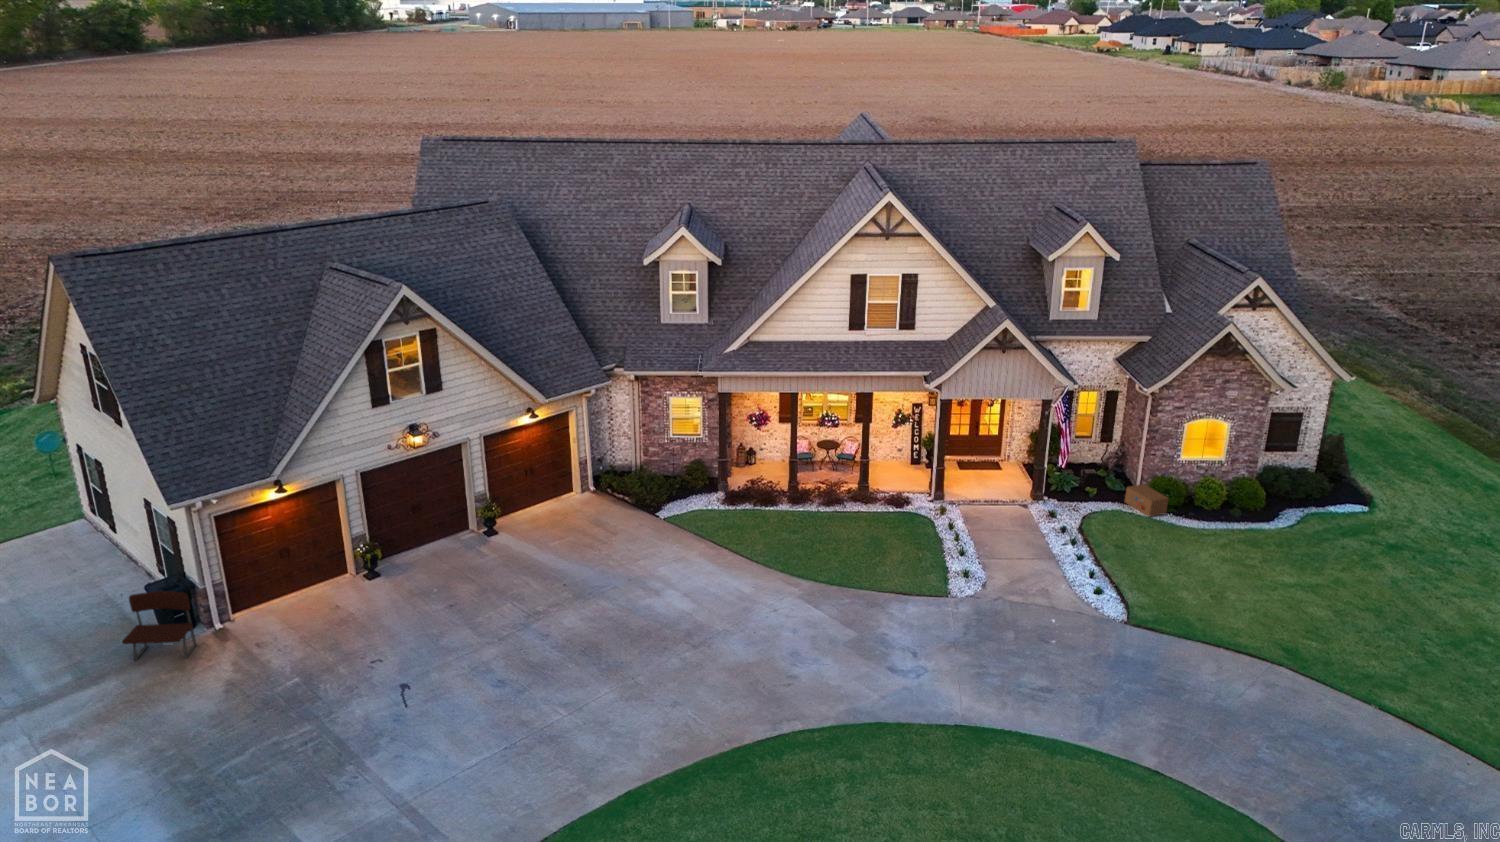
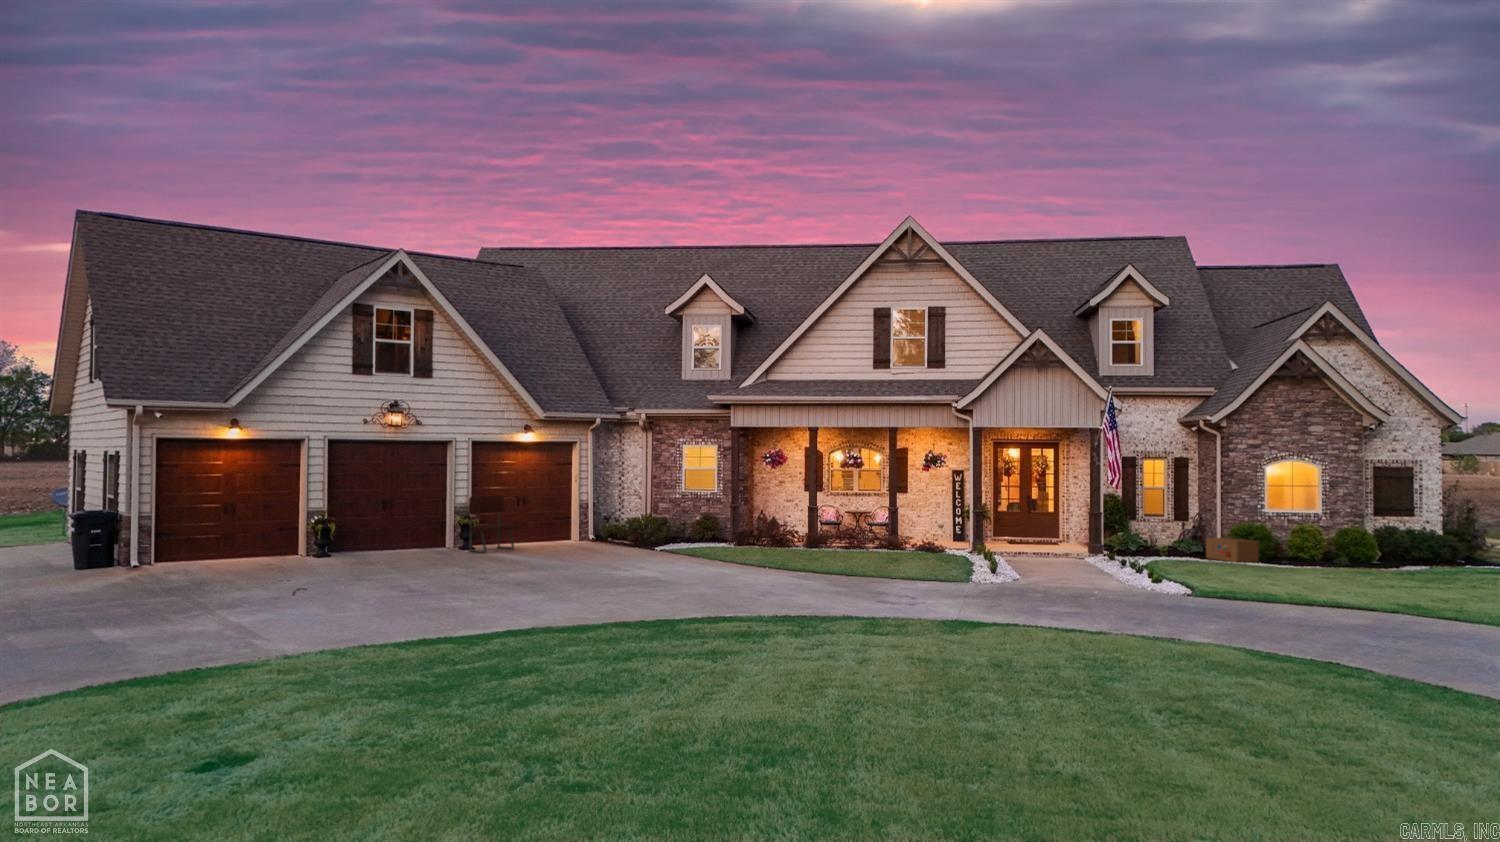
bench: present [122,591,197,660] -> present [469,495,522,553]

